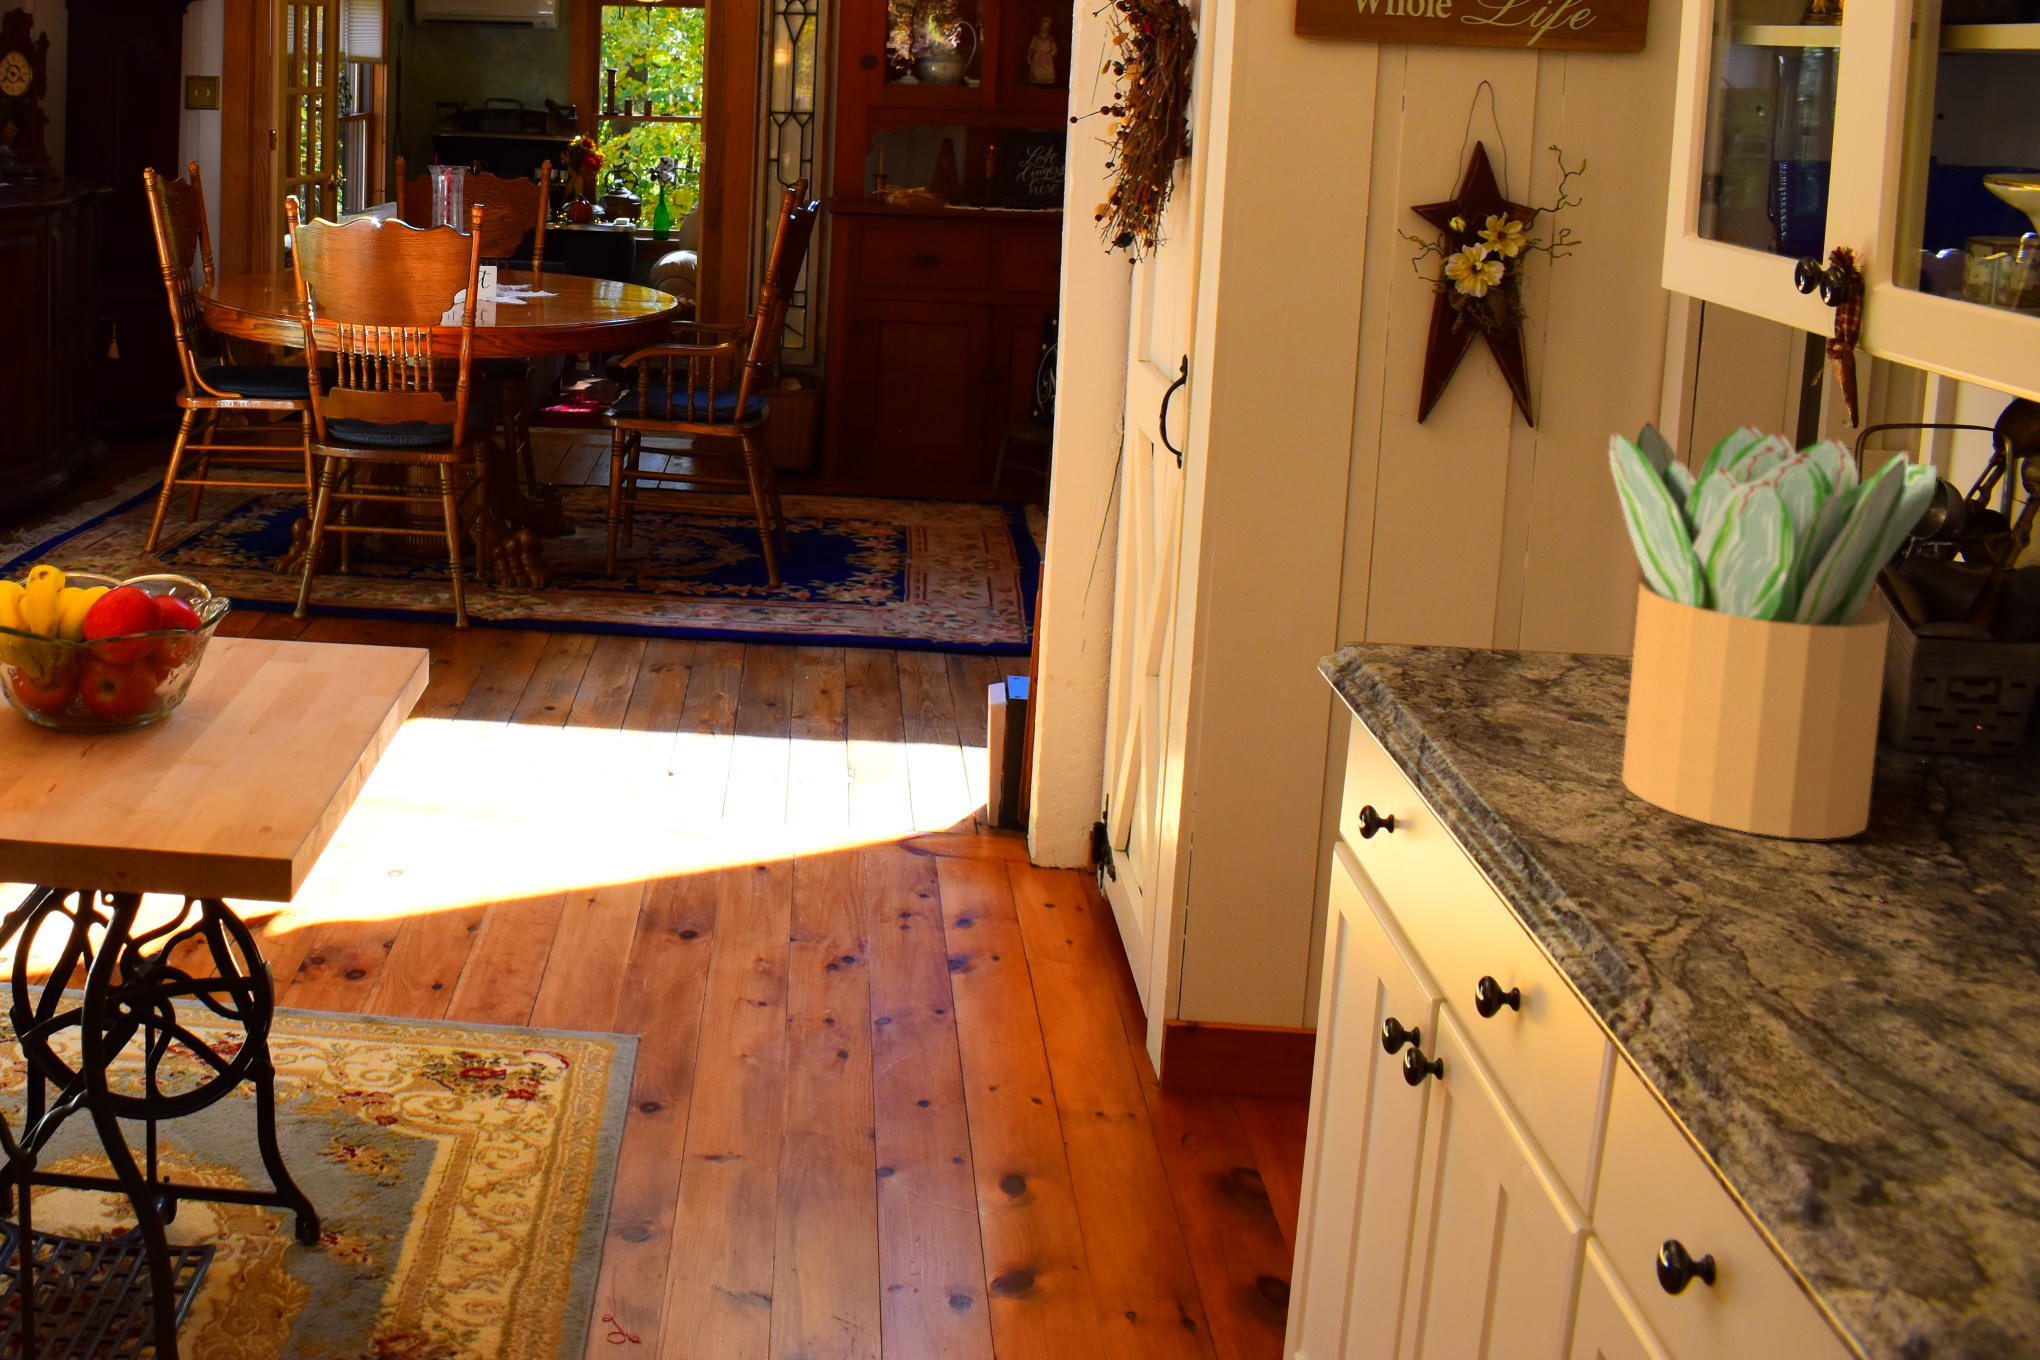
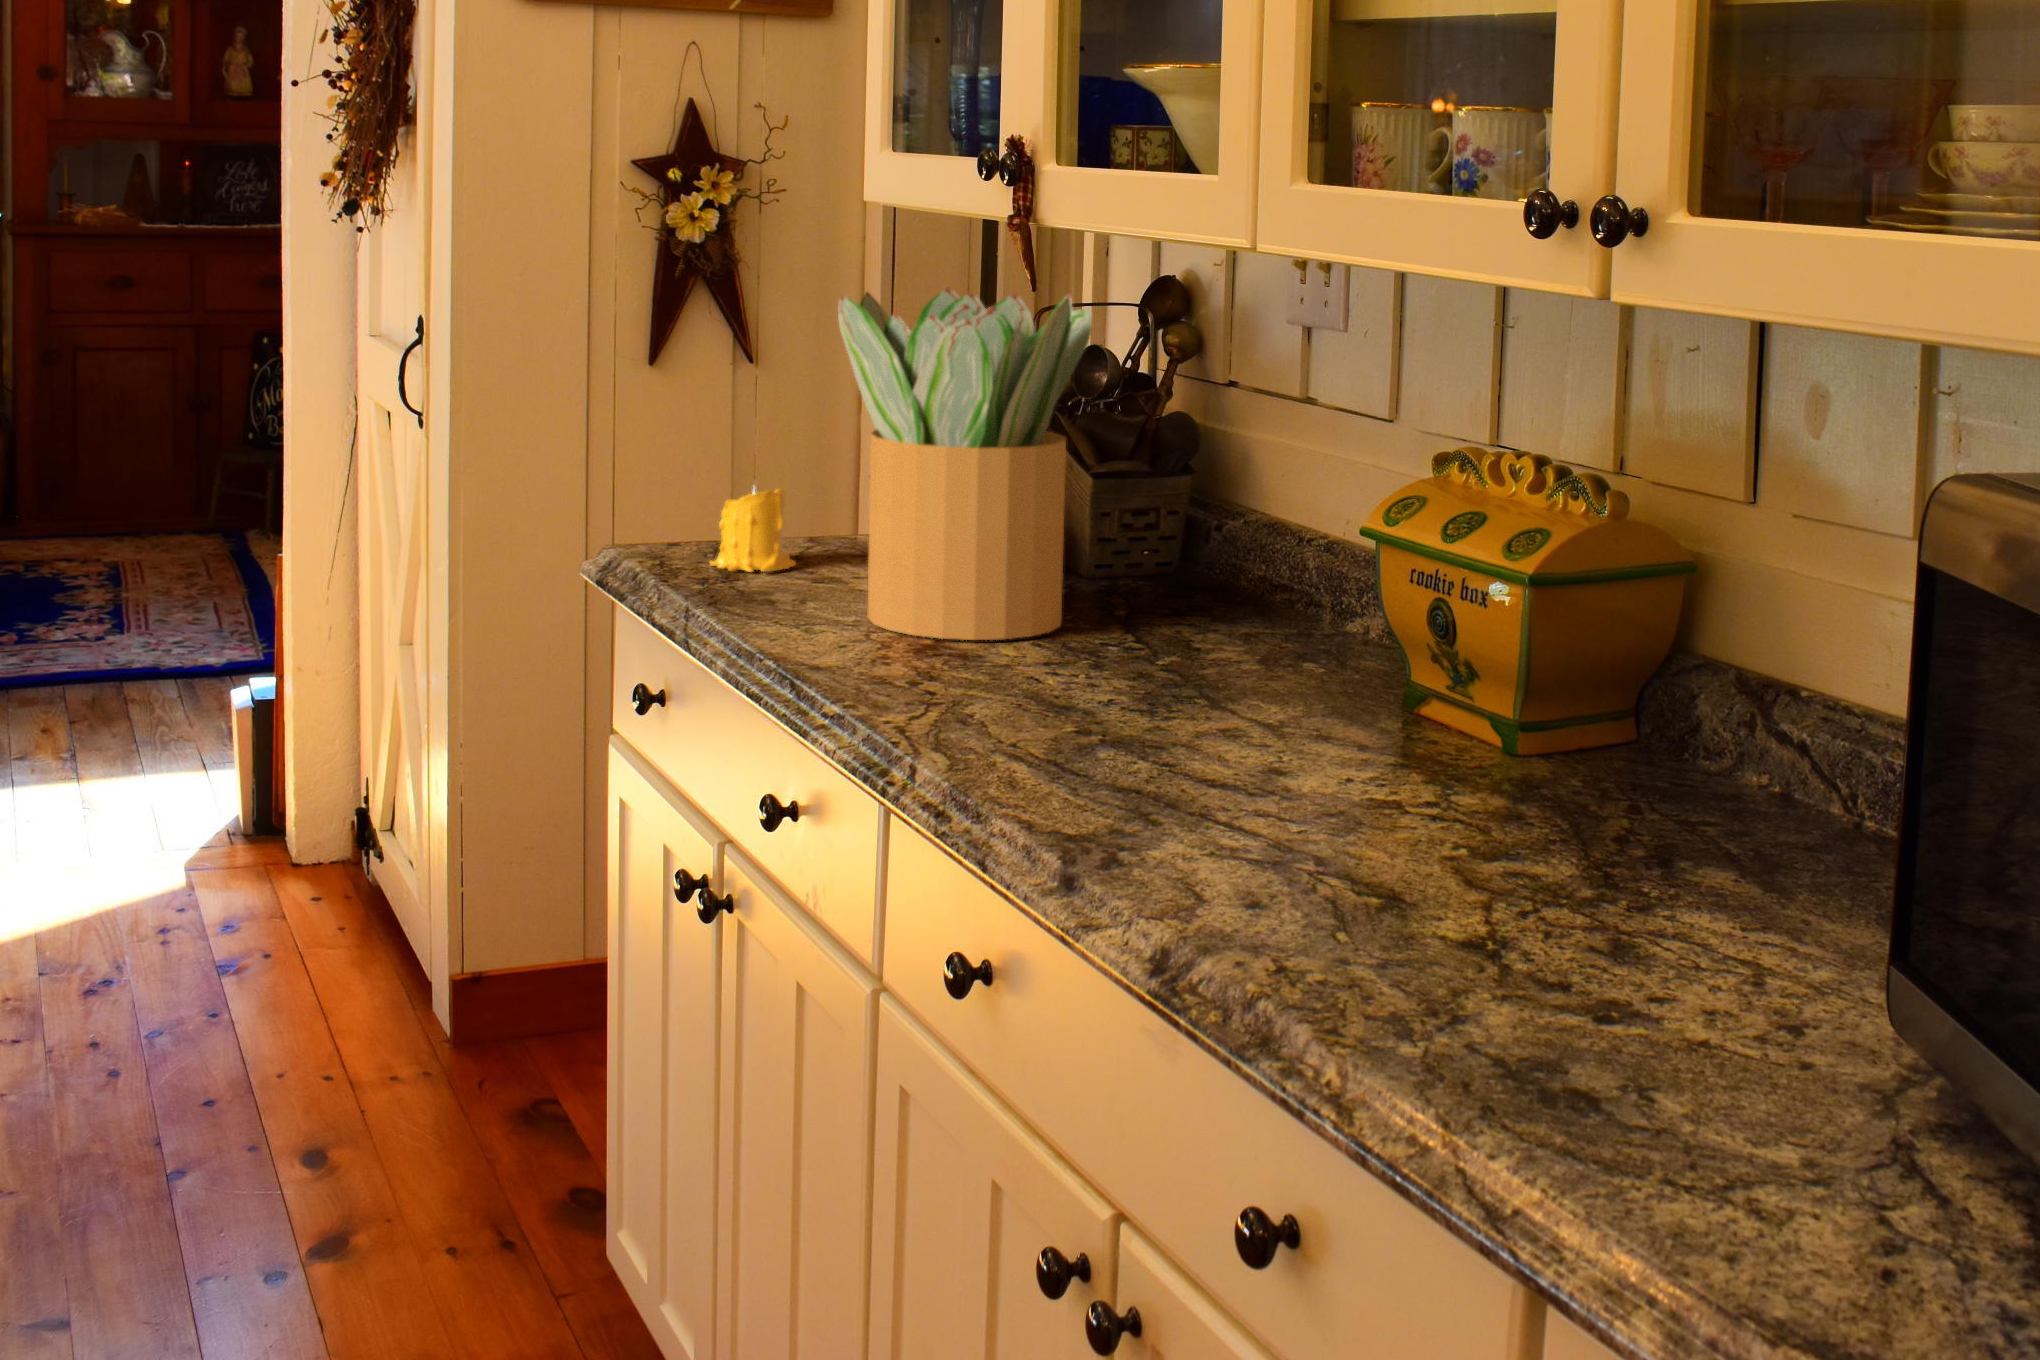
candle: none [1450,598,1547,697] -> present [710,489,796,572]

